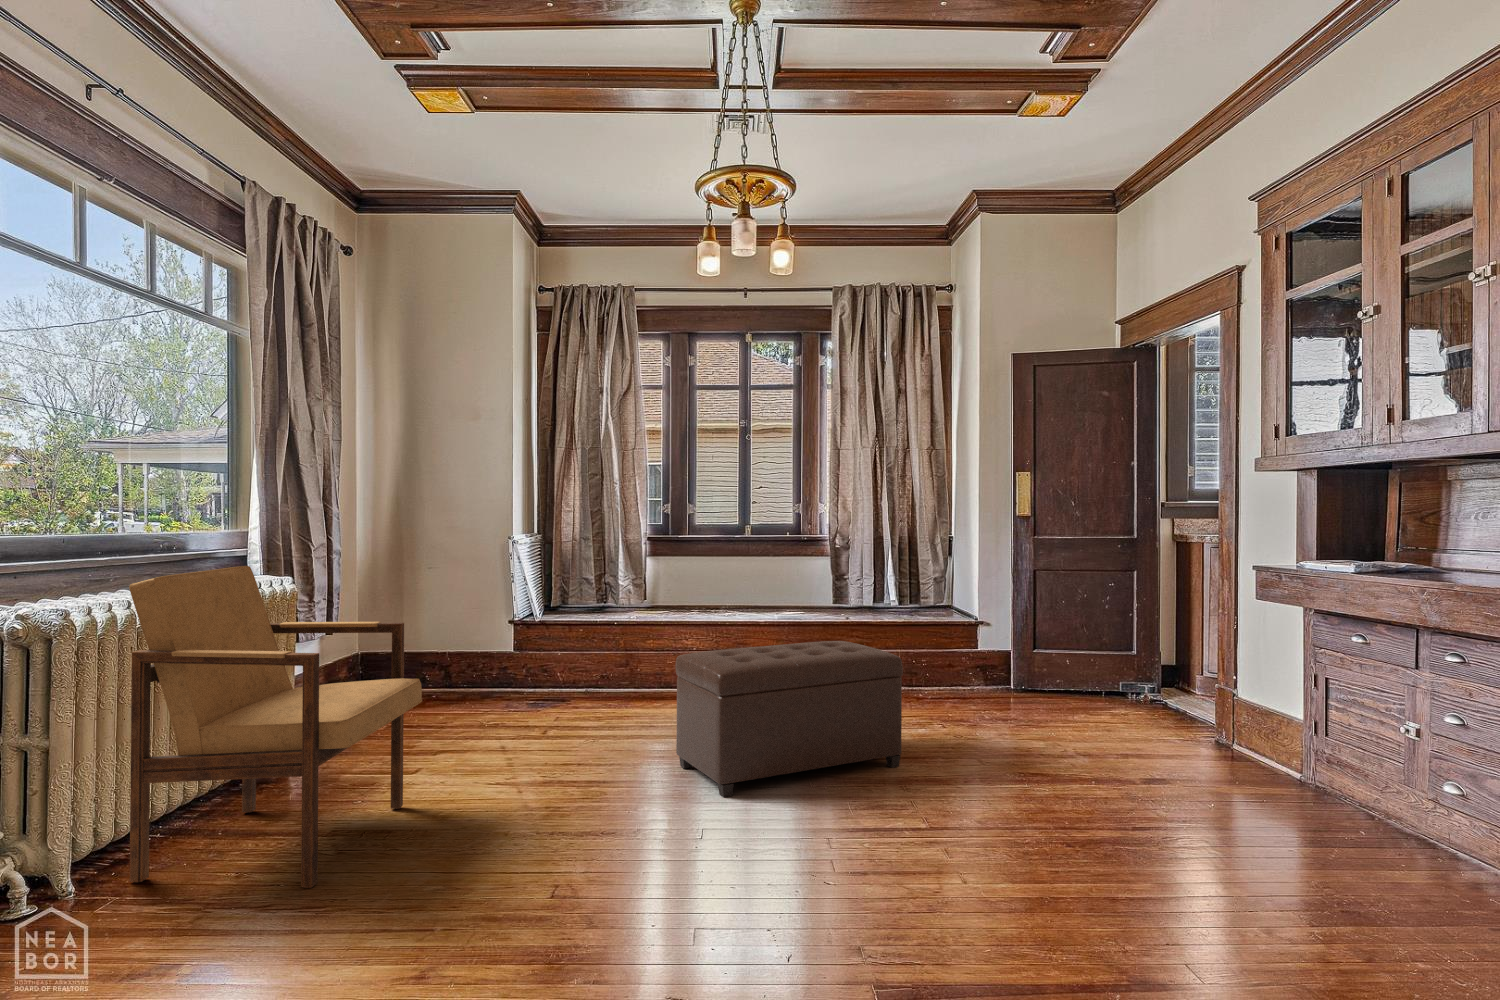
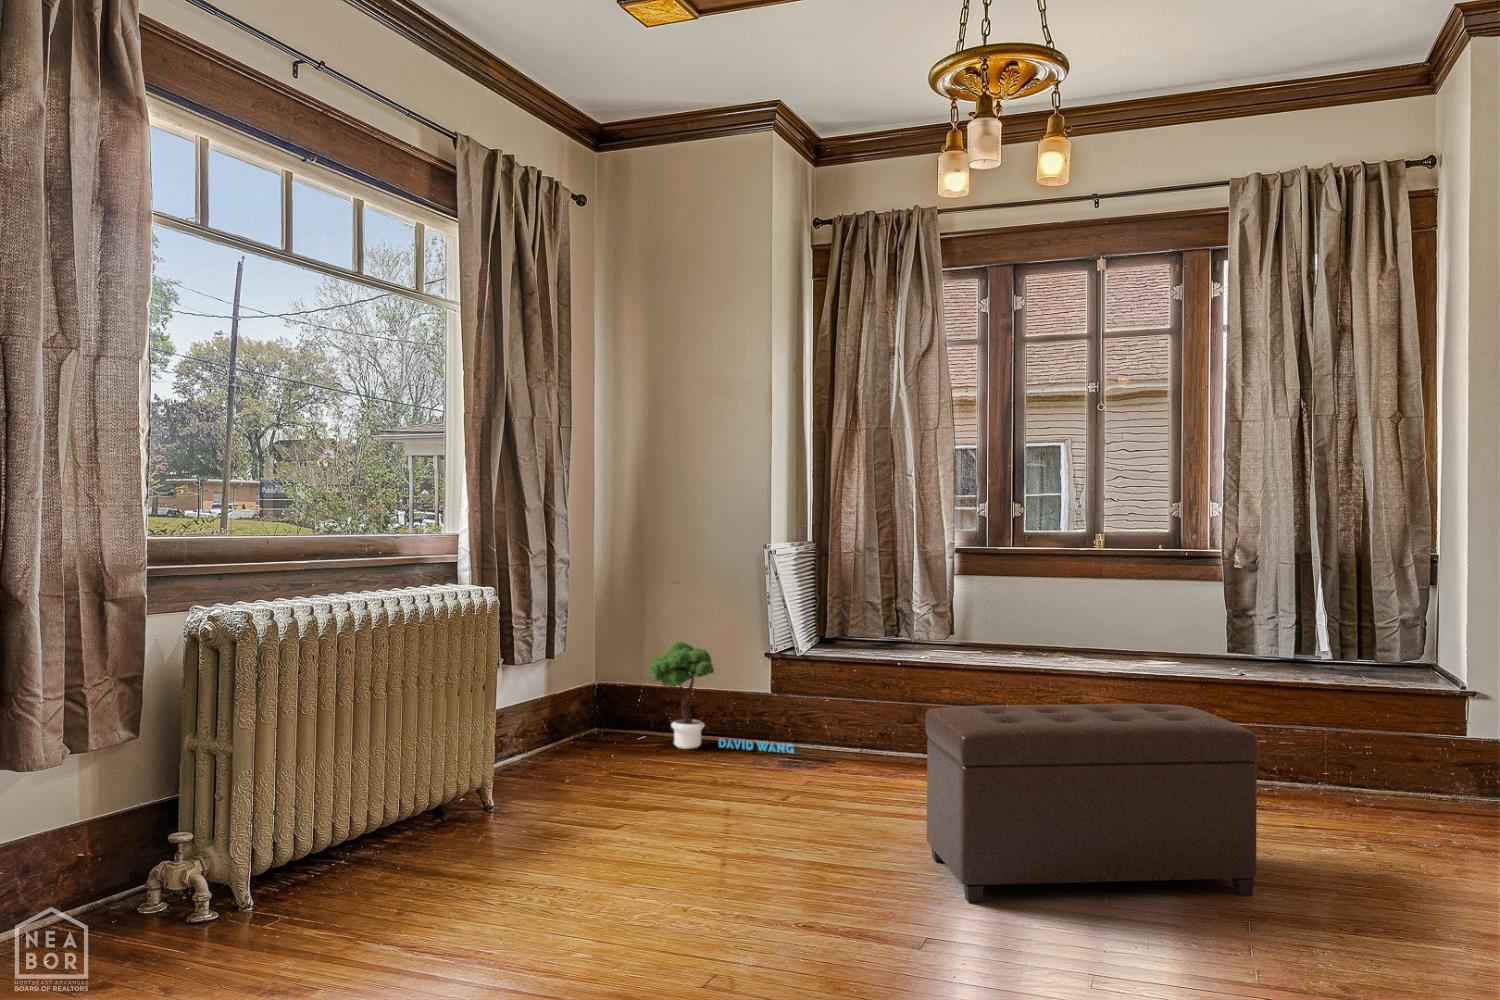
armchair: present [129,566,422,888] -> none [304,575,604,933]
potted tree: none [413,614,536,699] -> present [648,642,794,753]

